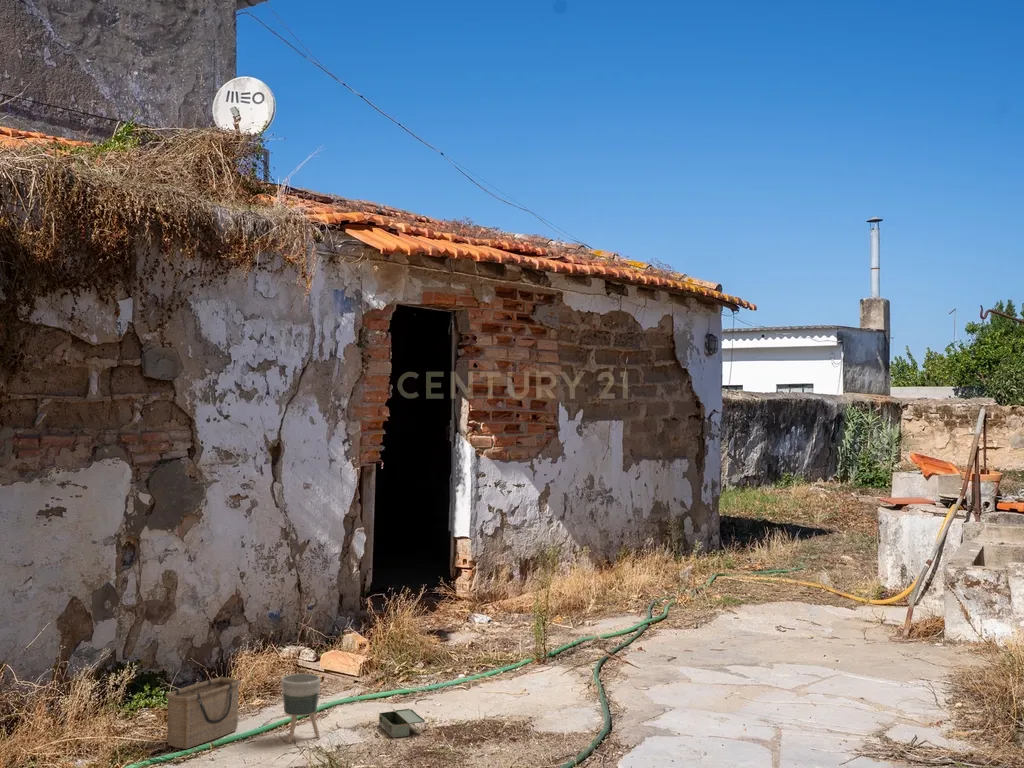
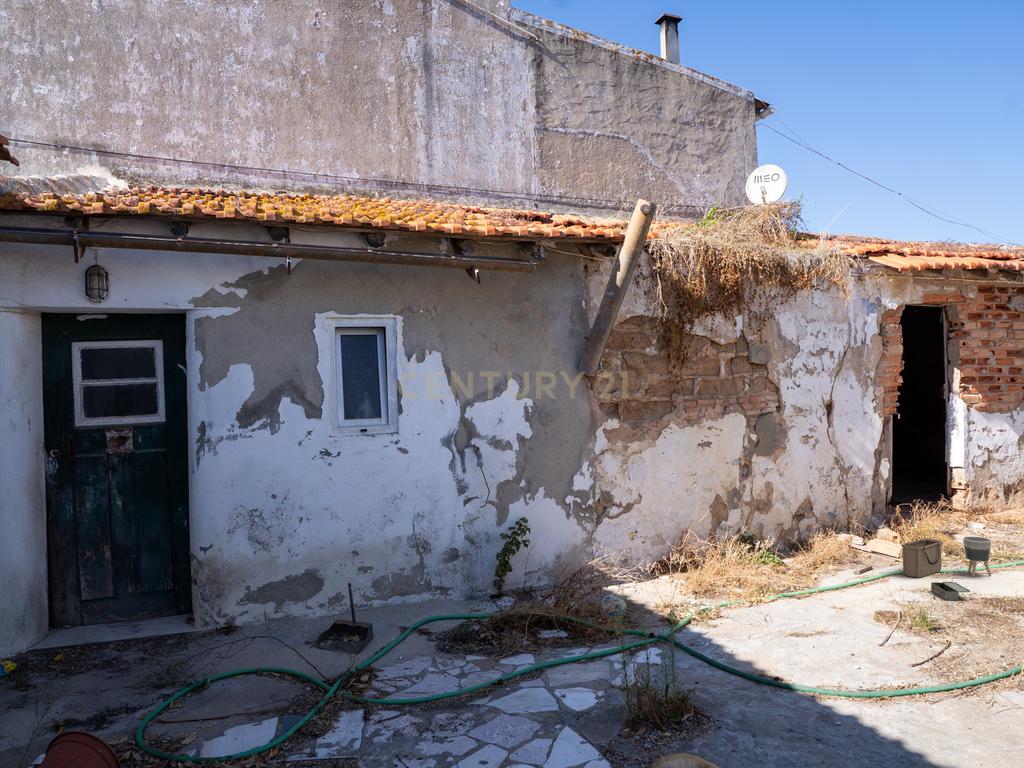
planter: present [281,674,321,743] -> present [963,537,991,577]
basket: present [166,677,241,749] -> present [901,538,942,578]

